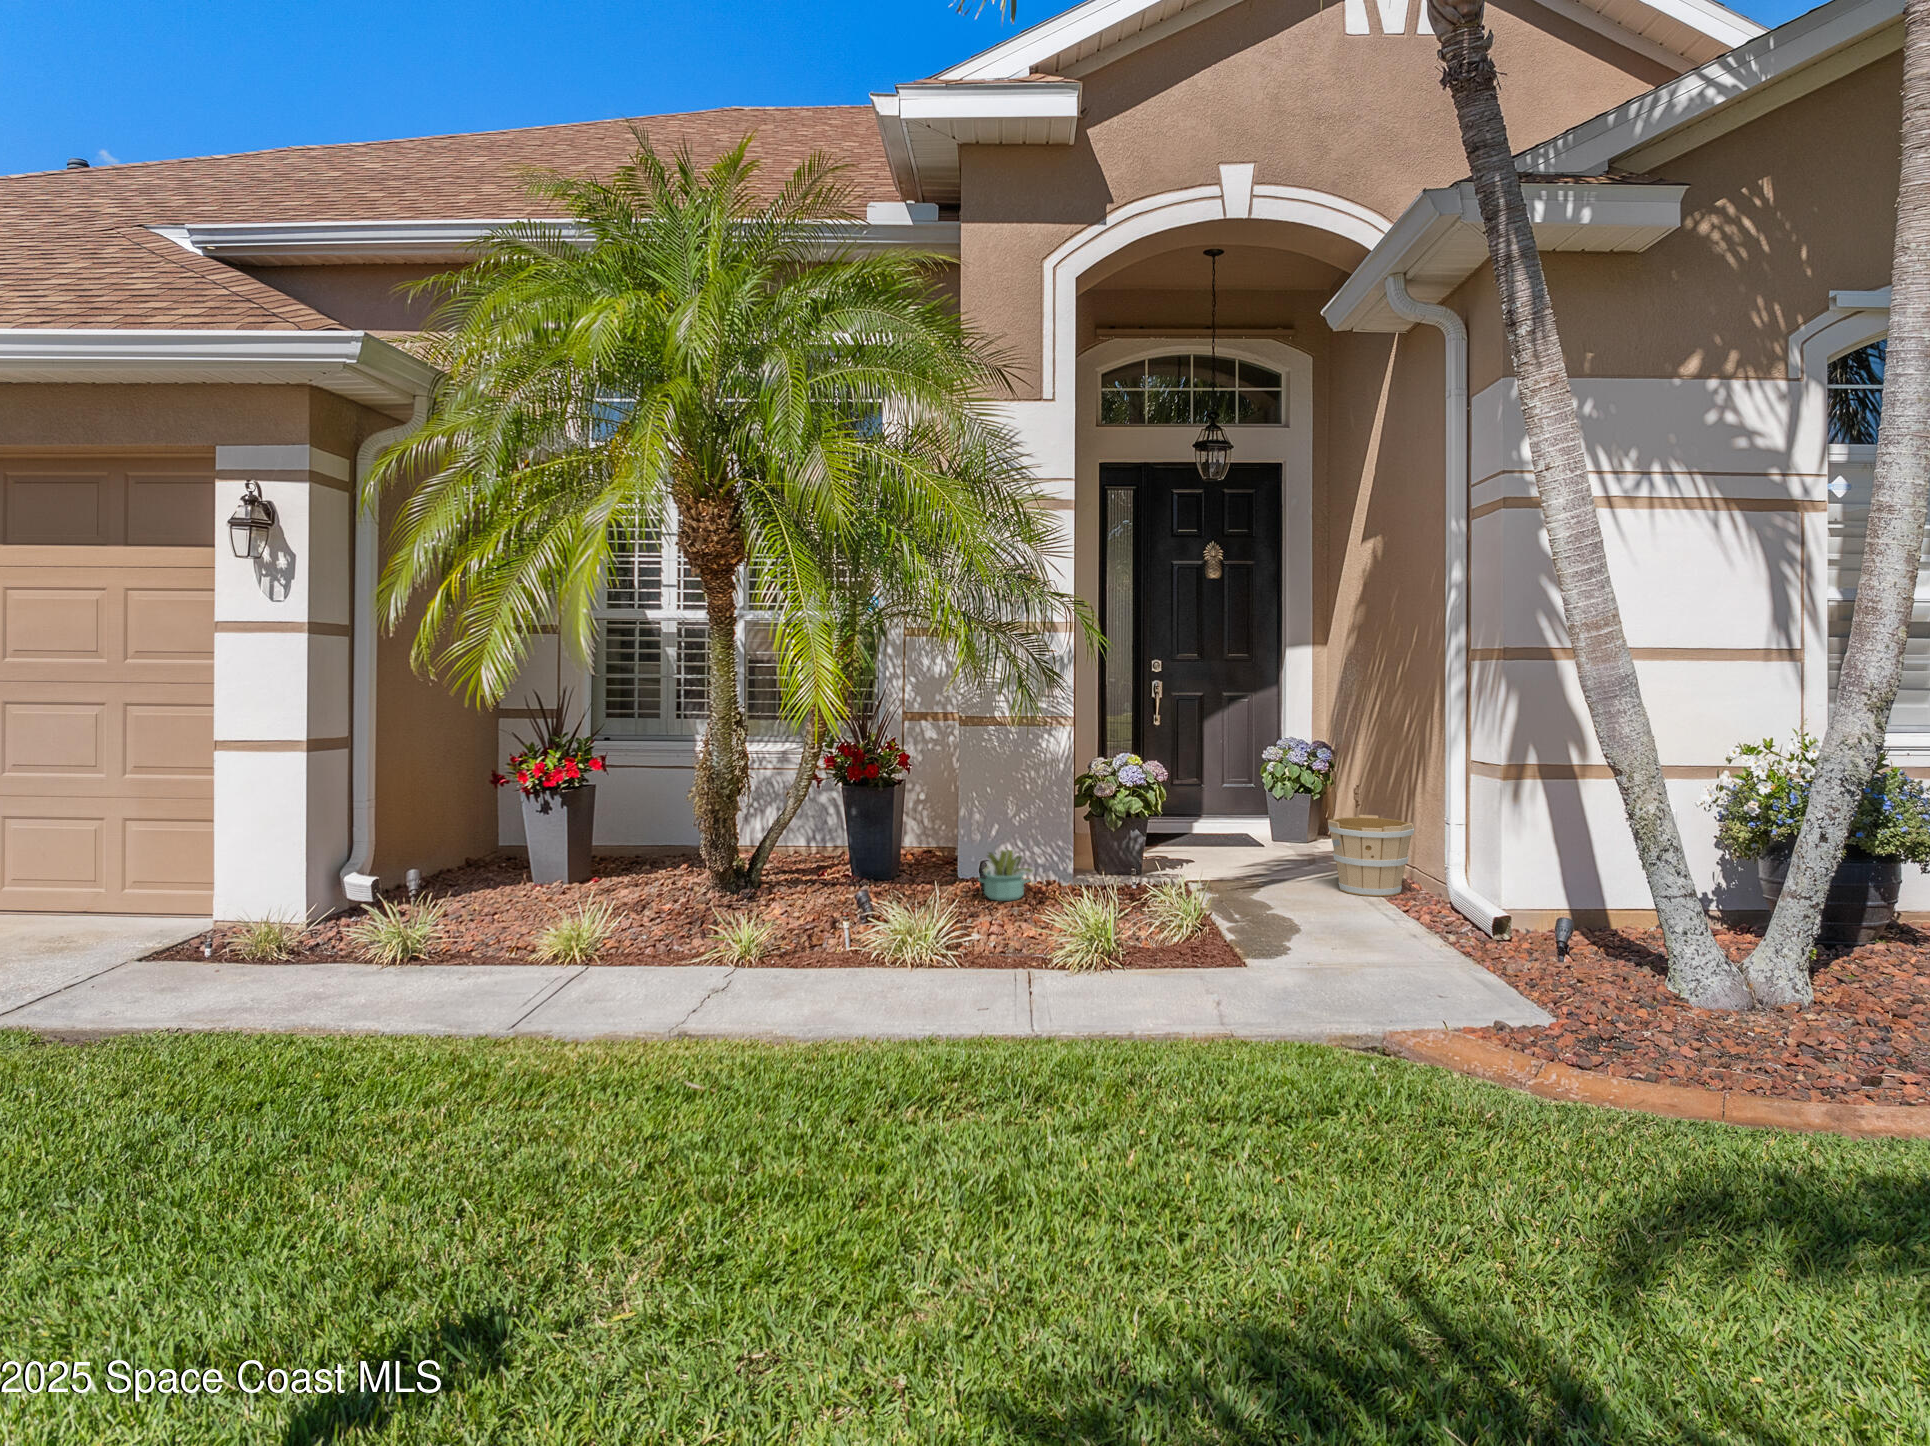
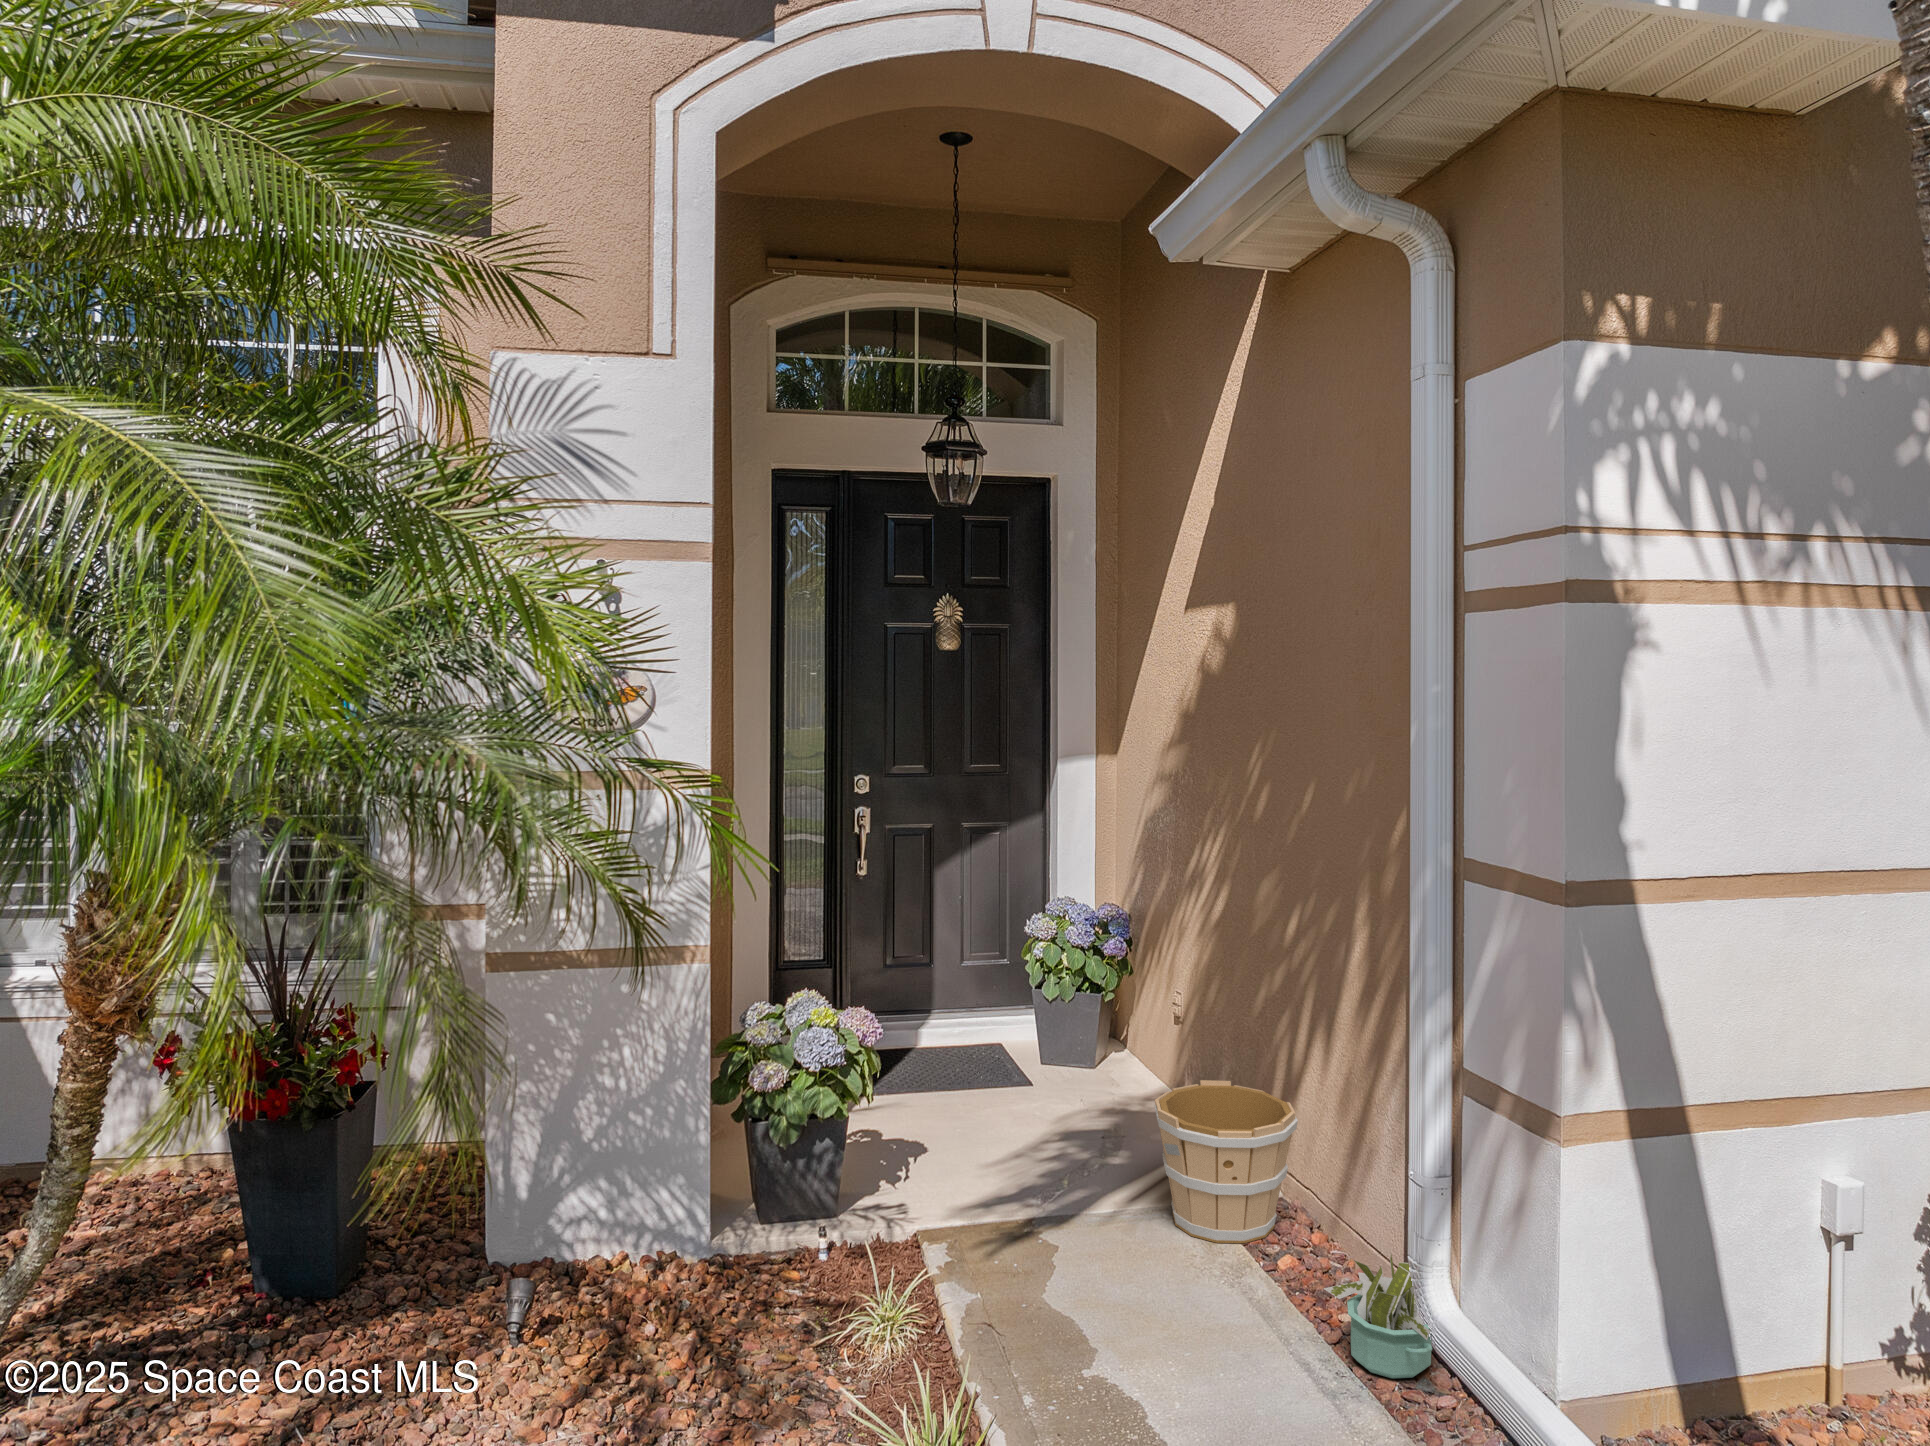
decorative plant: present [978,850,1034,901] -> present [1324,1255,1433,1379]

